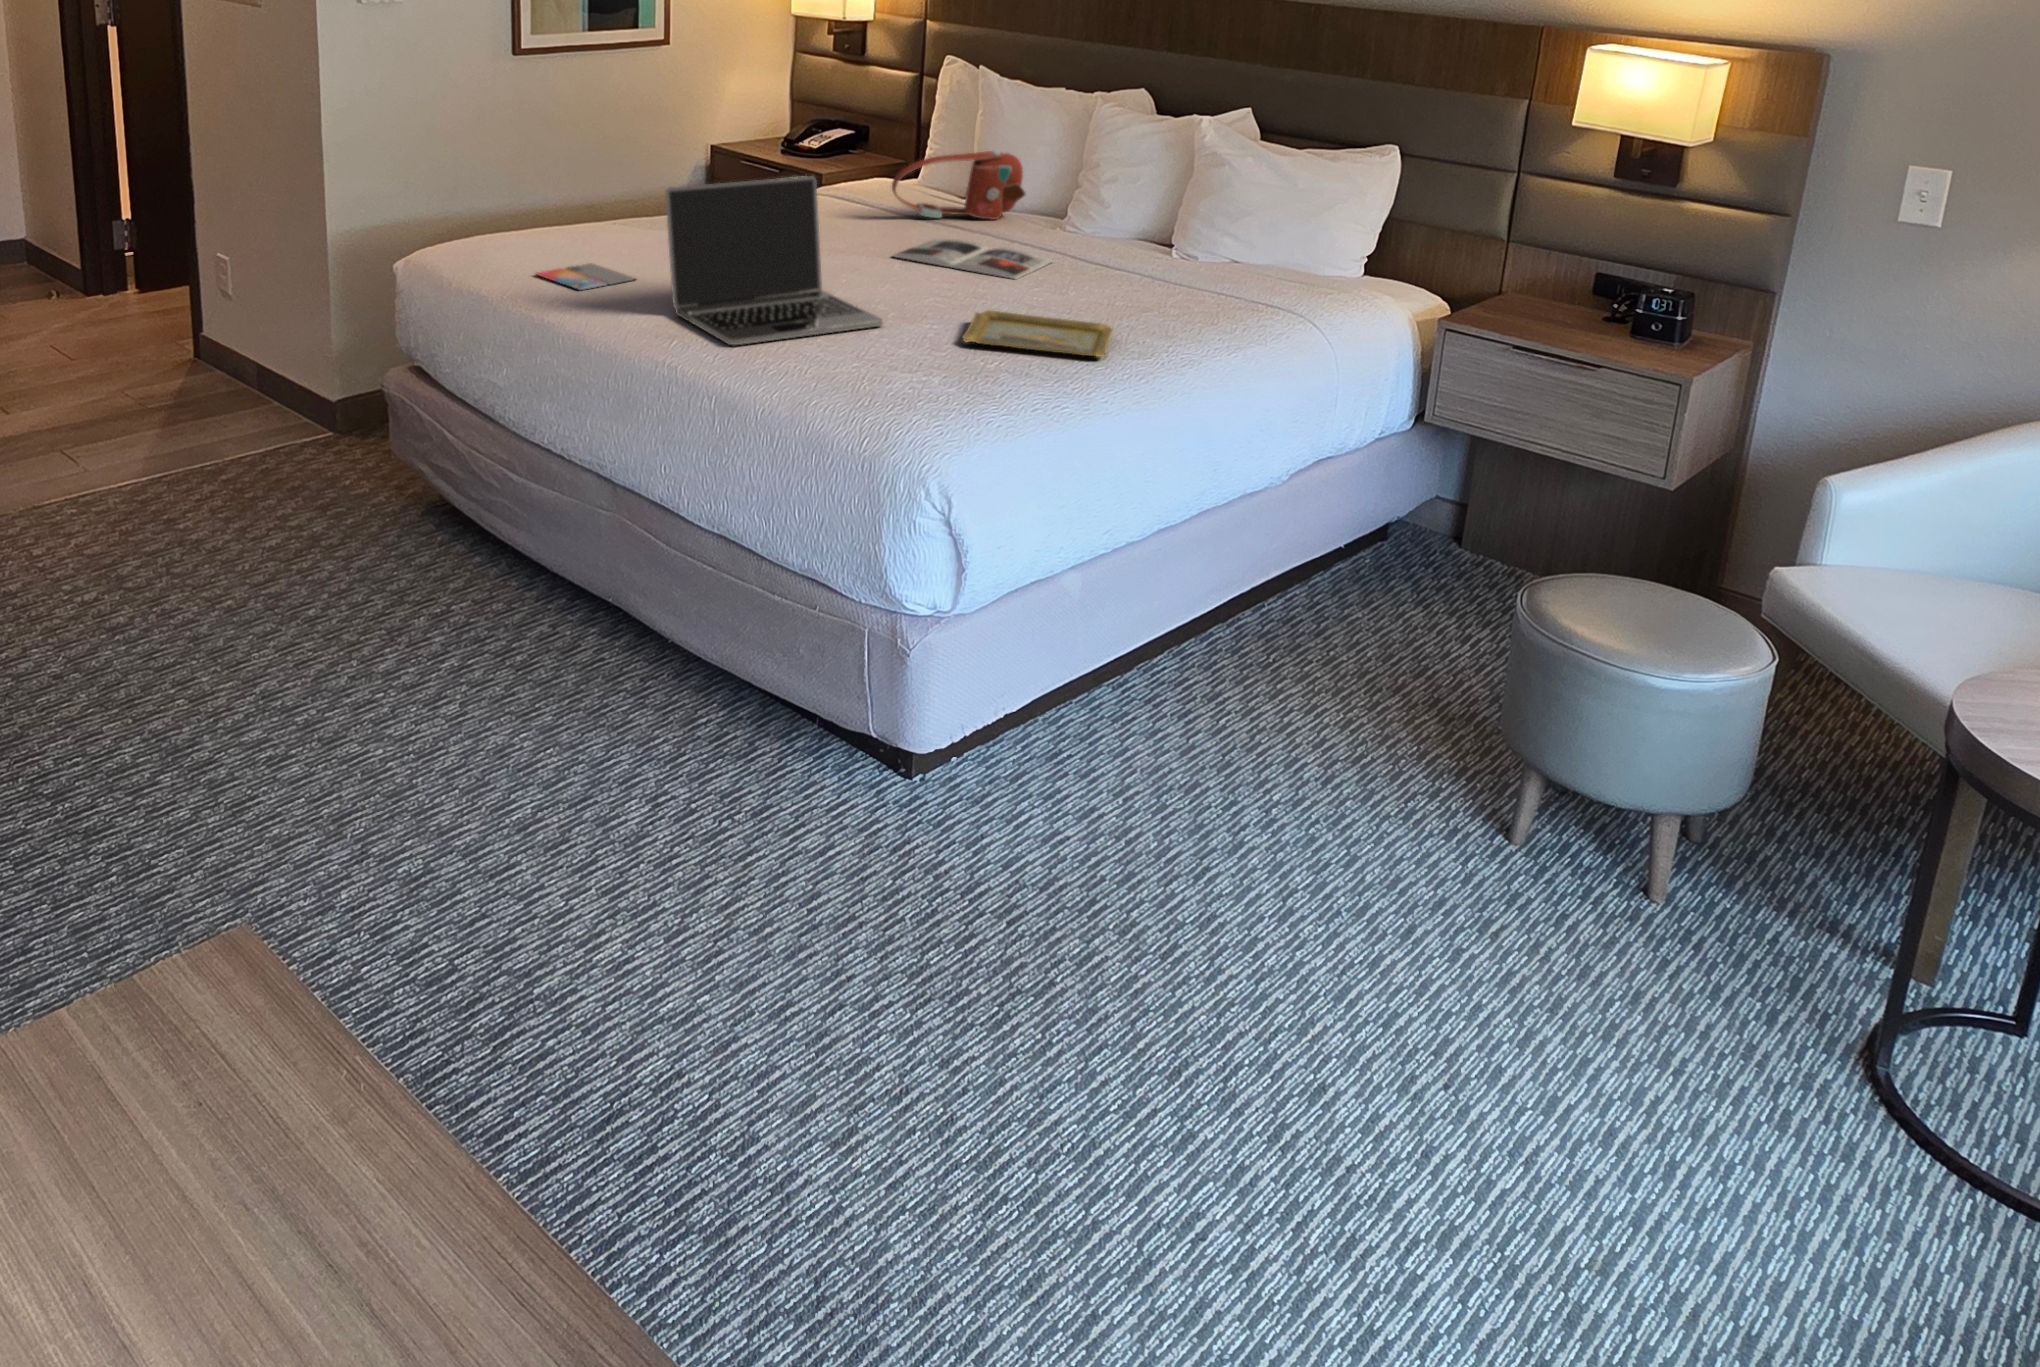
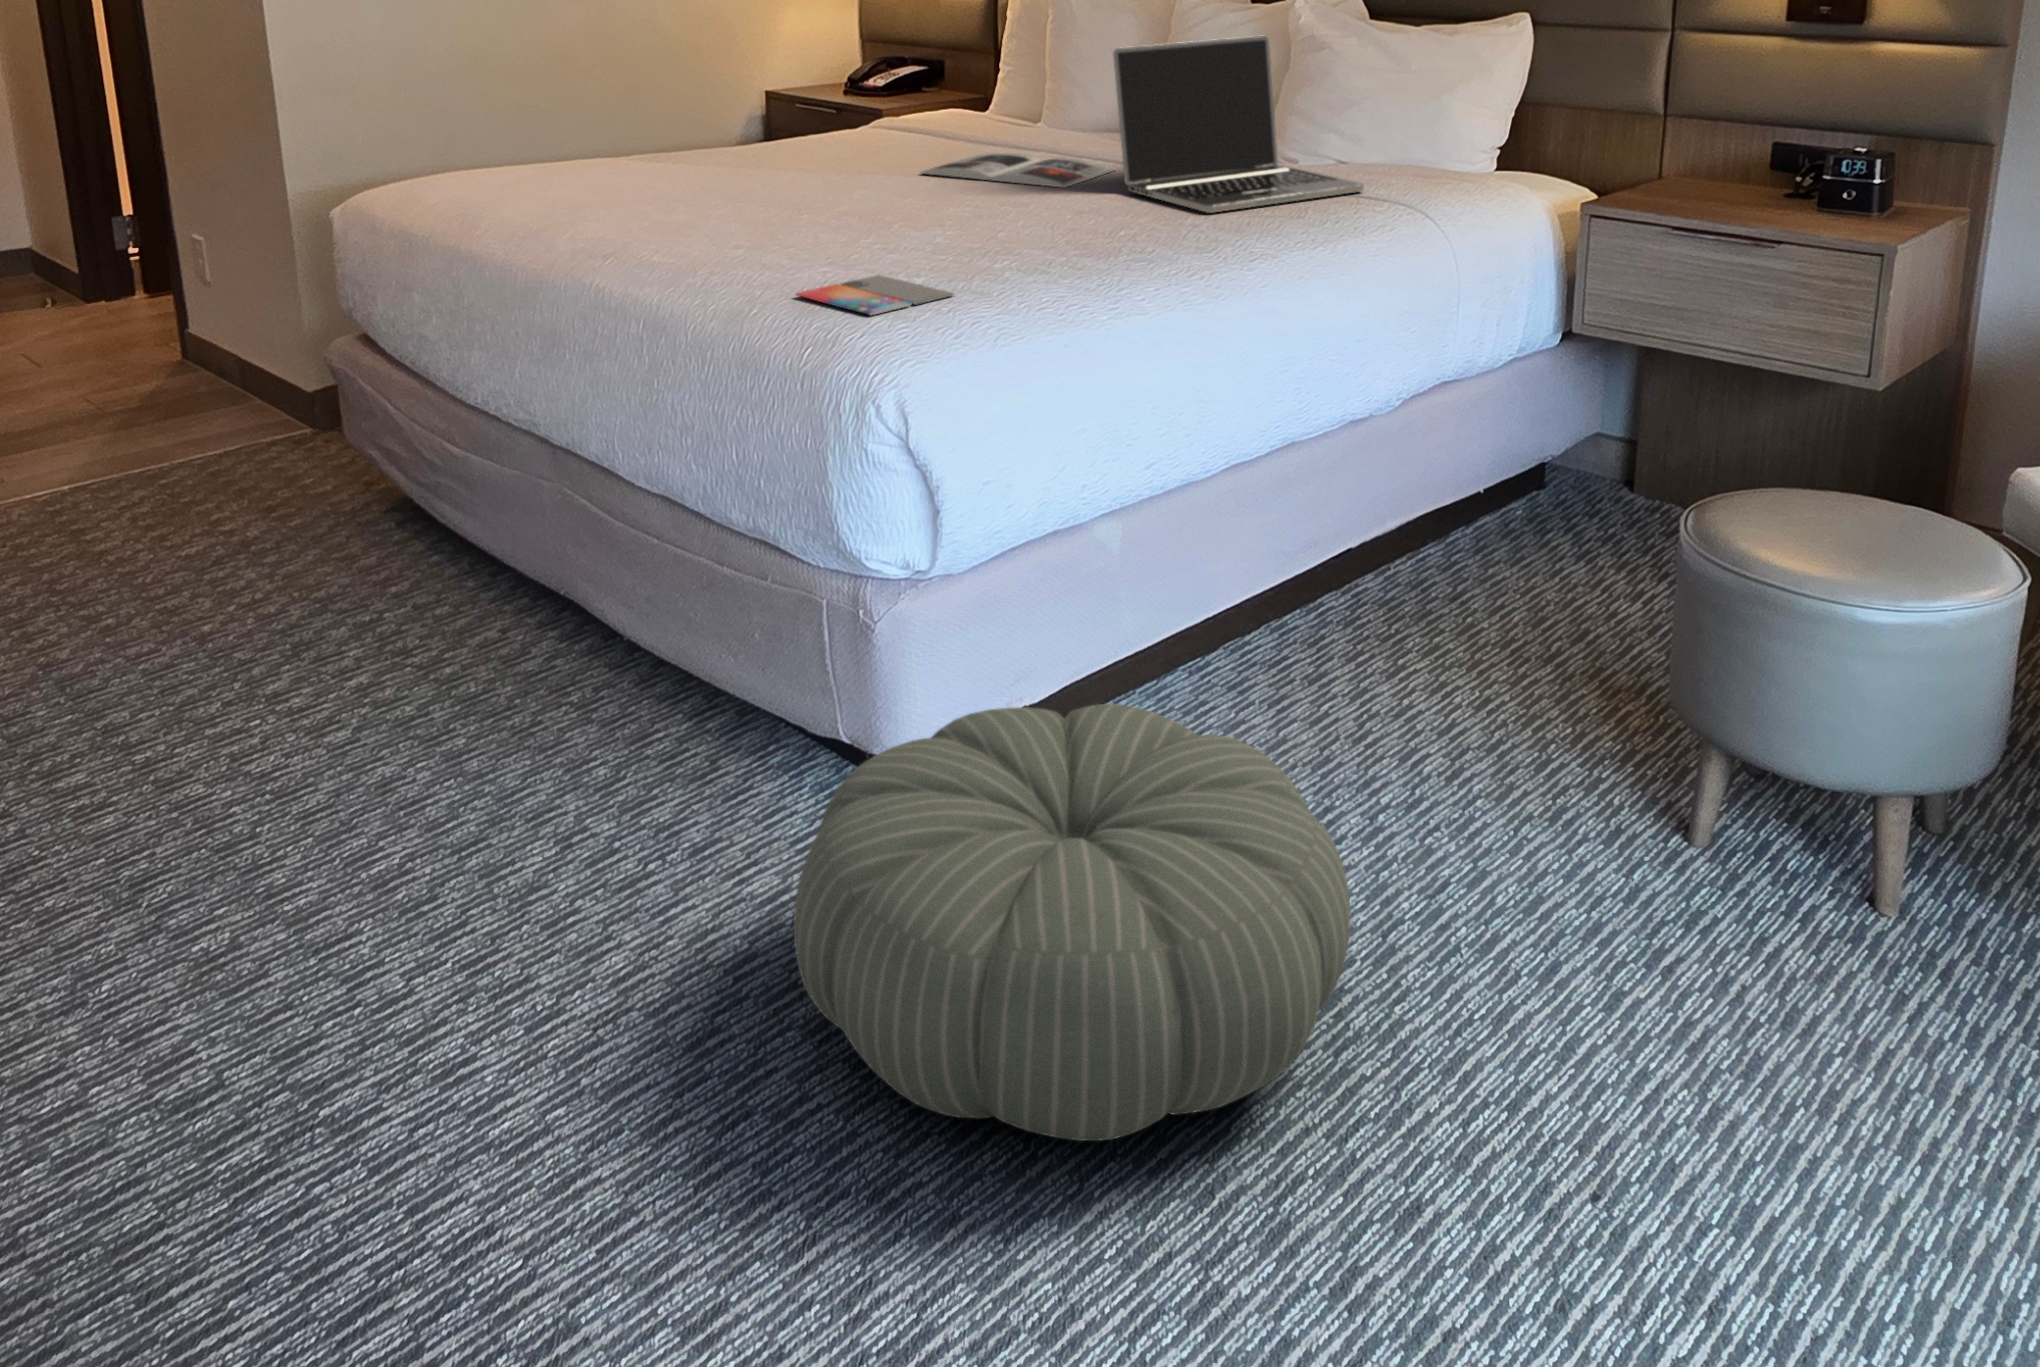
handbag: present [892,151,1026,219] -> none [933,54,1094,138]
laptop: present [665,176,883,346] -> present [1113,36,1364,213]
smartphone: present [536,263,635,290] -> present [796,275,954,315]
tray: present [963,310,1113,357] -> none [971,213,1166,255]
pouf: none [872,718,1274,1033] -> present [794,704,1351,1141]

